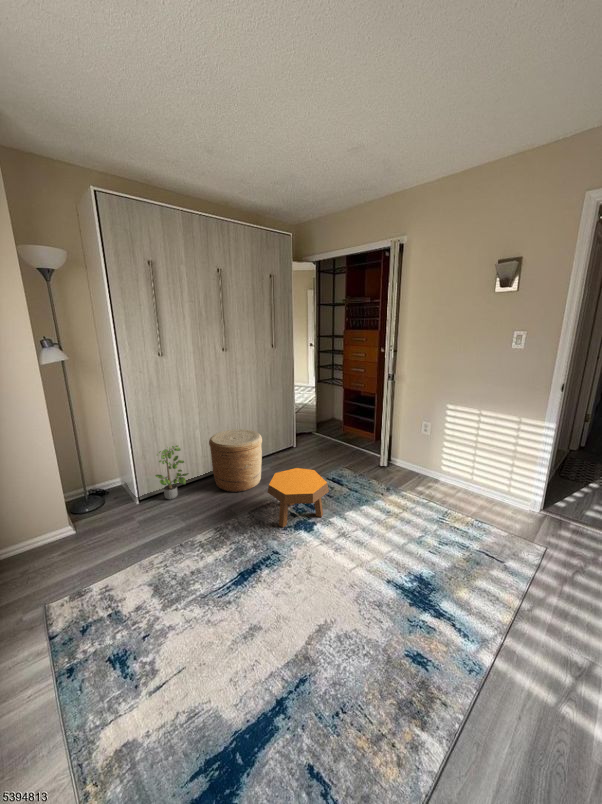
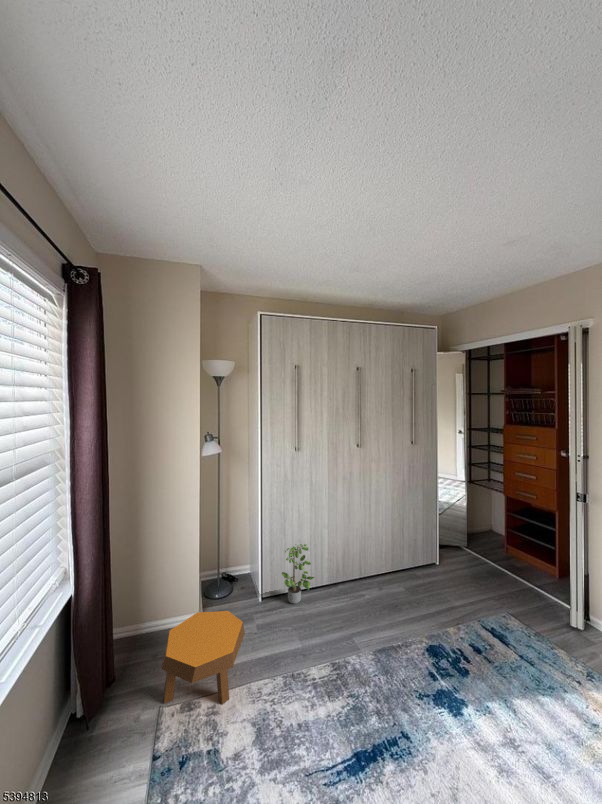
woven basket: present [209,429,262,492] -> none [338,534,396,615]
footstool: present [267,468,329,527] -> present [162,611,245,704]

